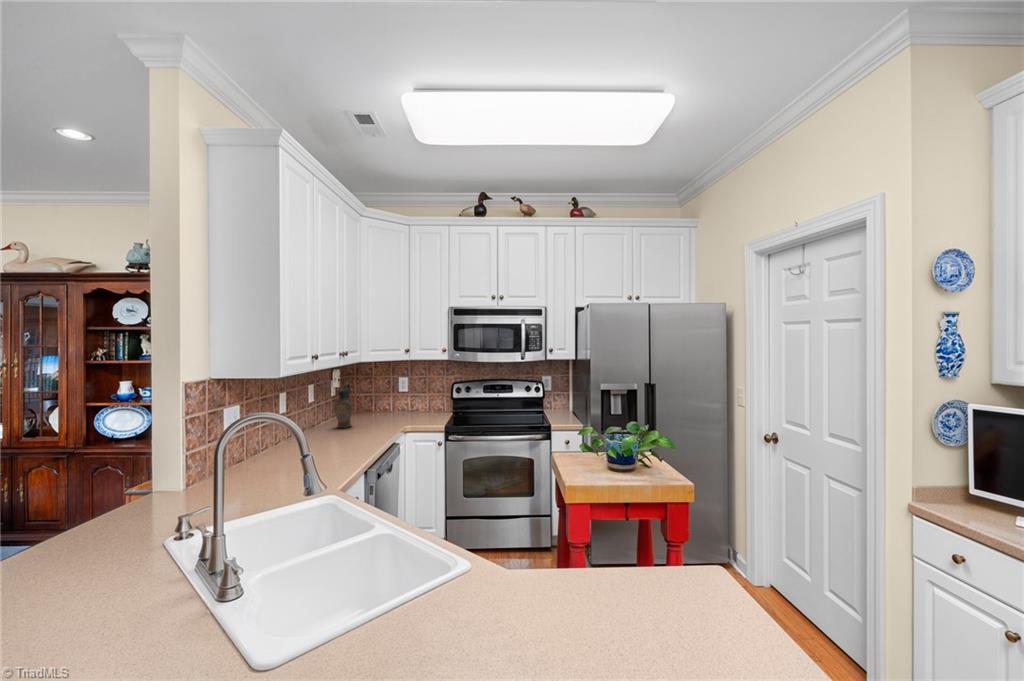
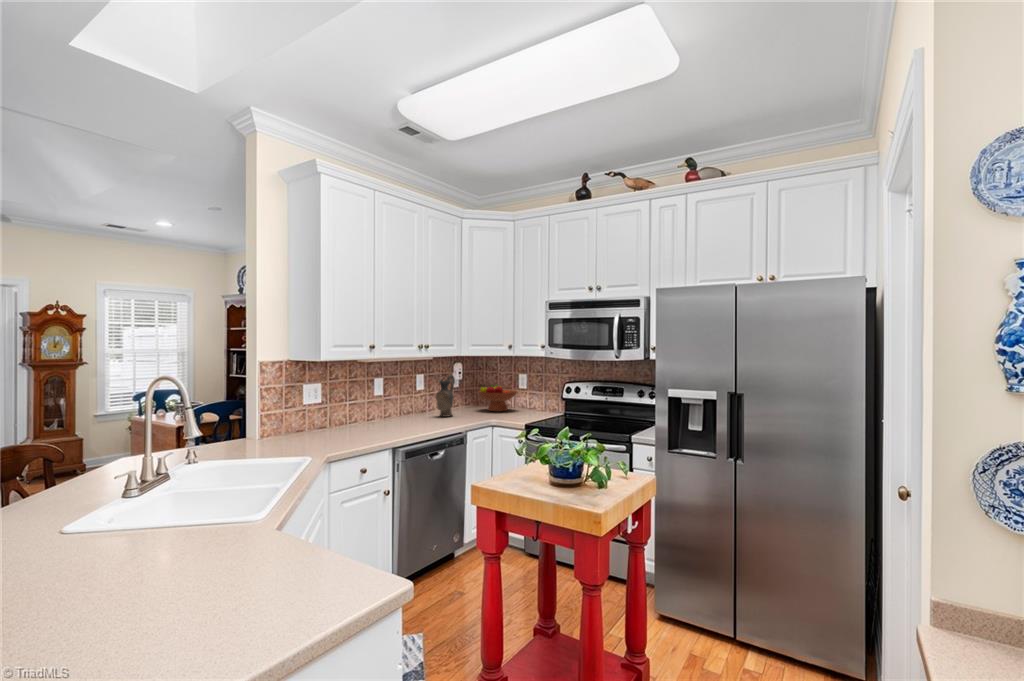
fruit bowl: none [360,389,402,416] -> present [479,384,517,411]

